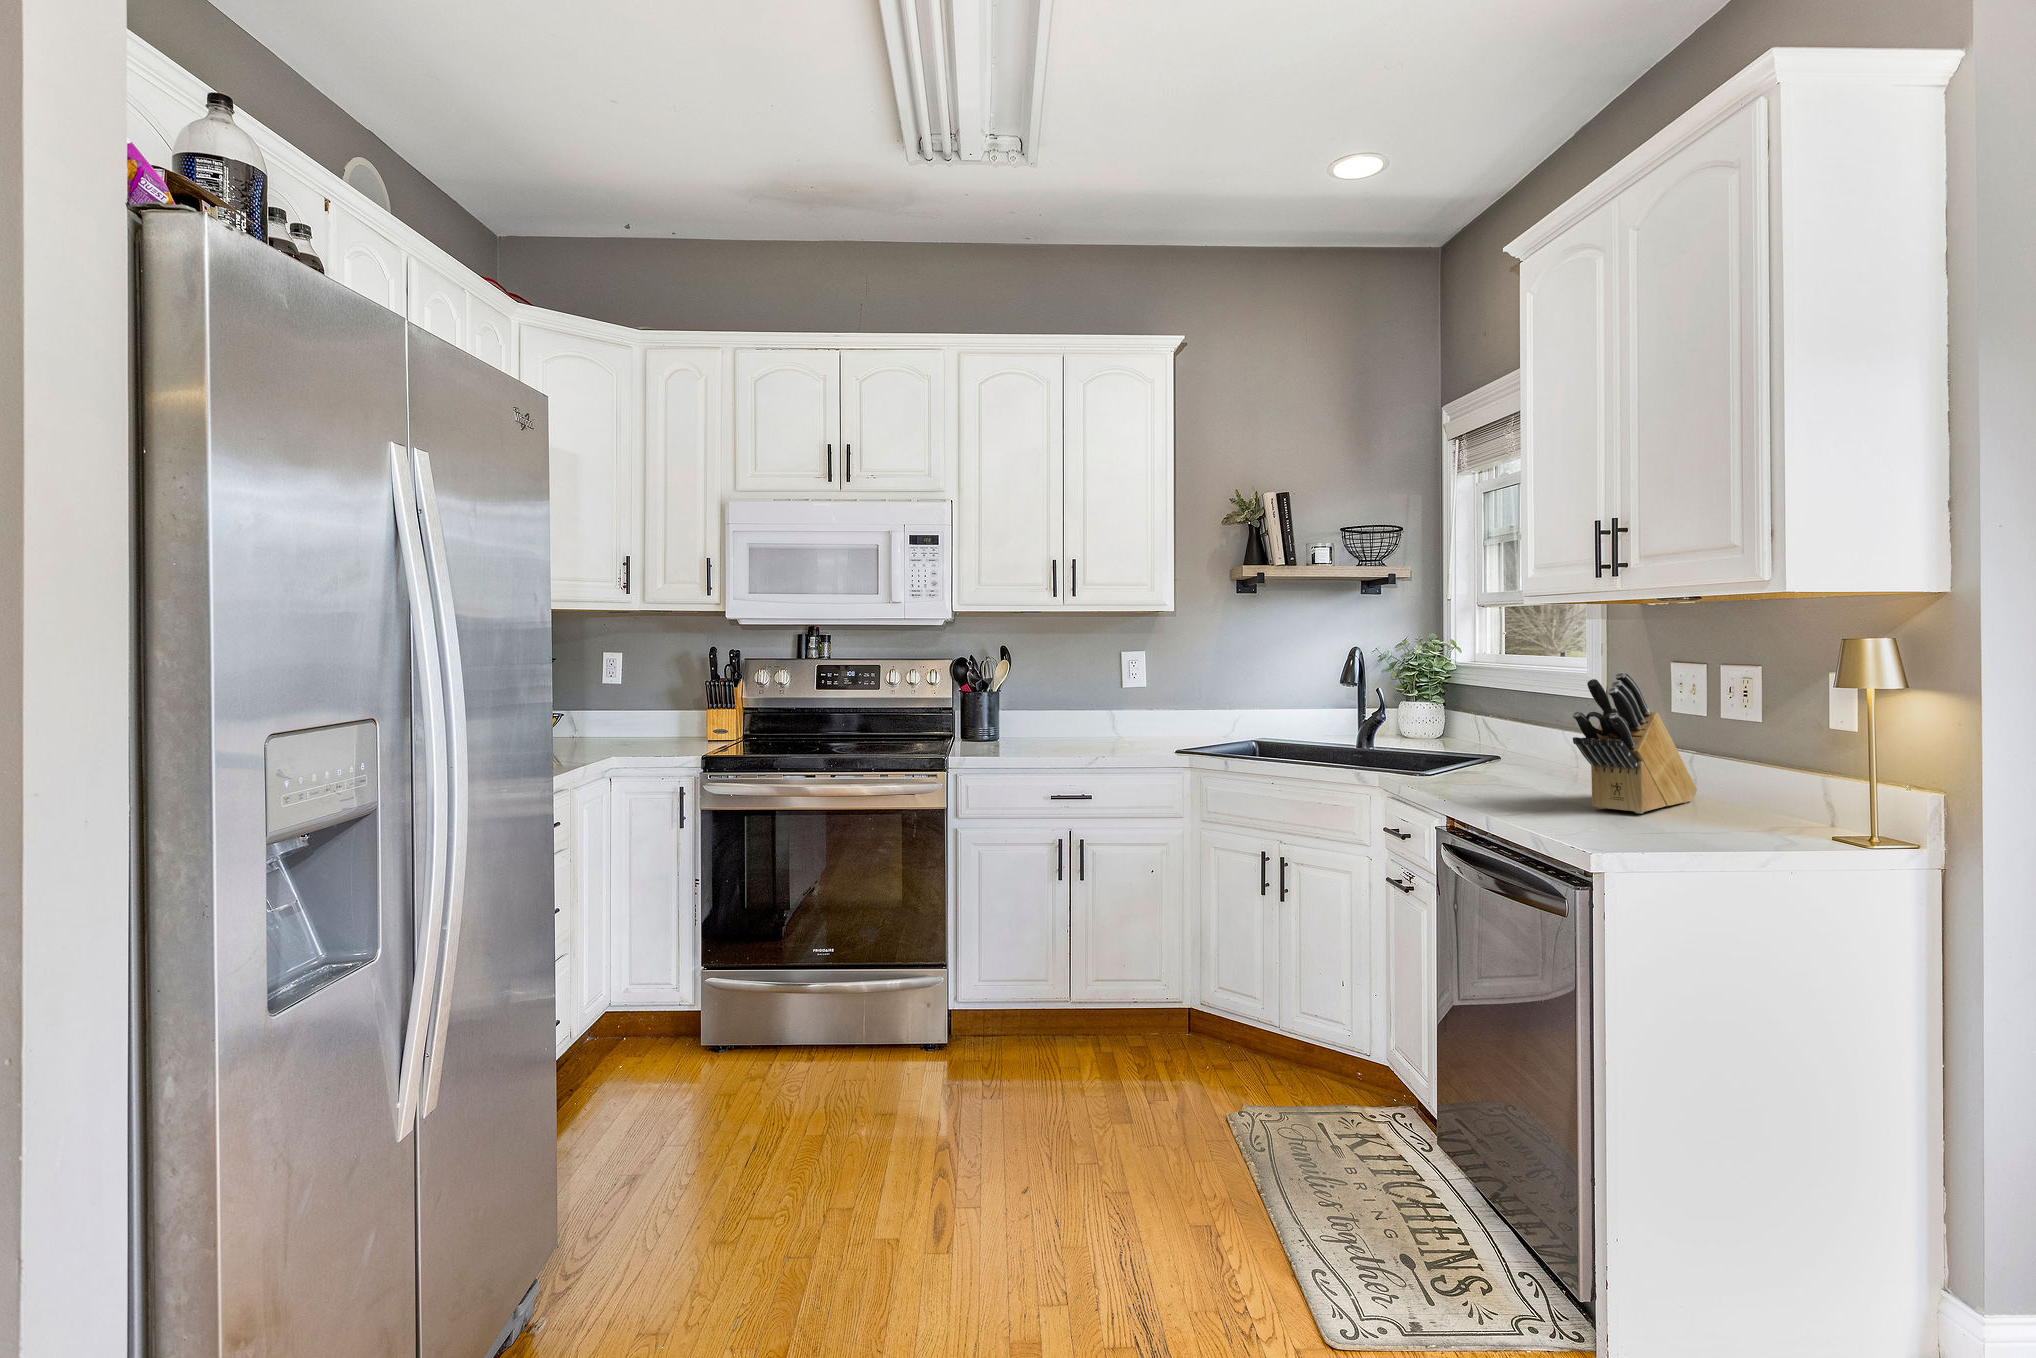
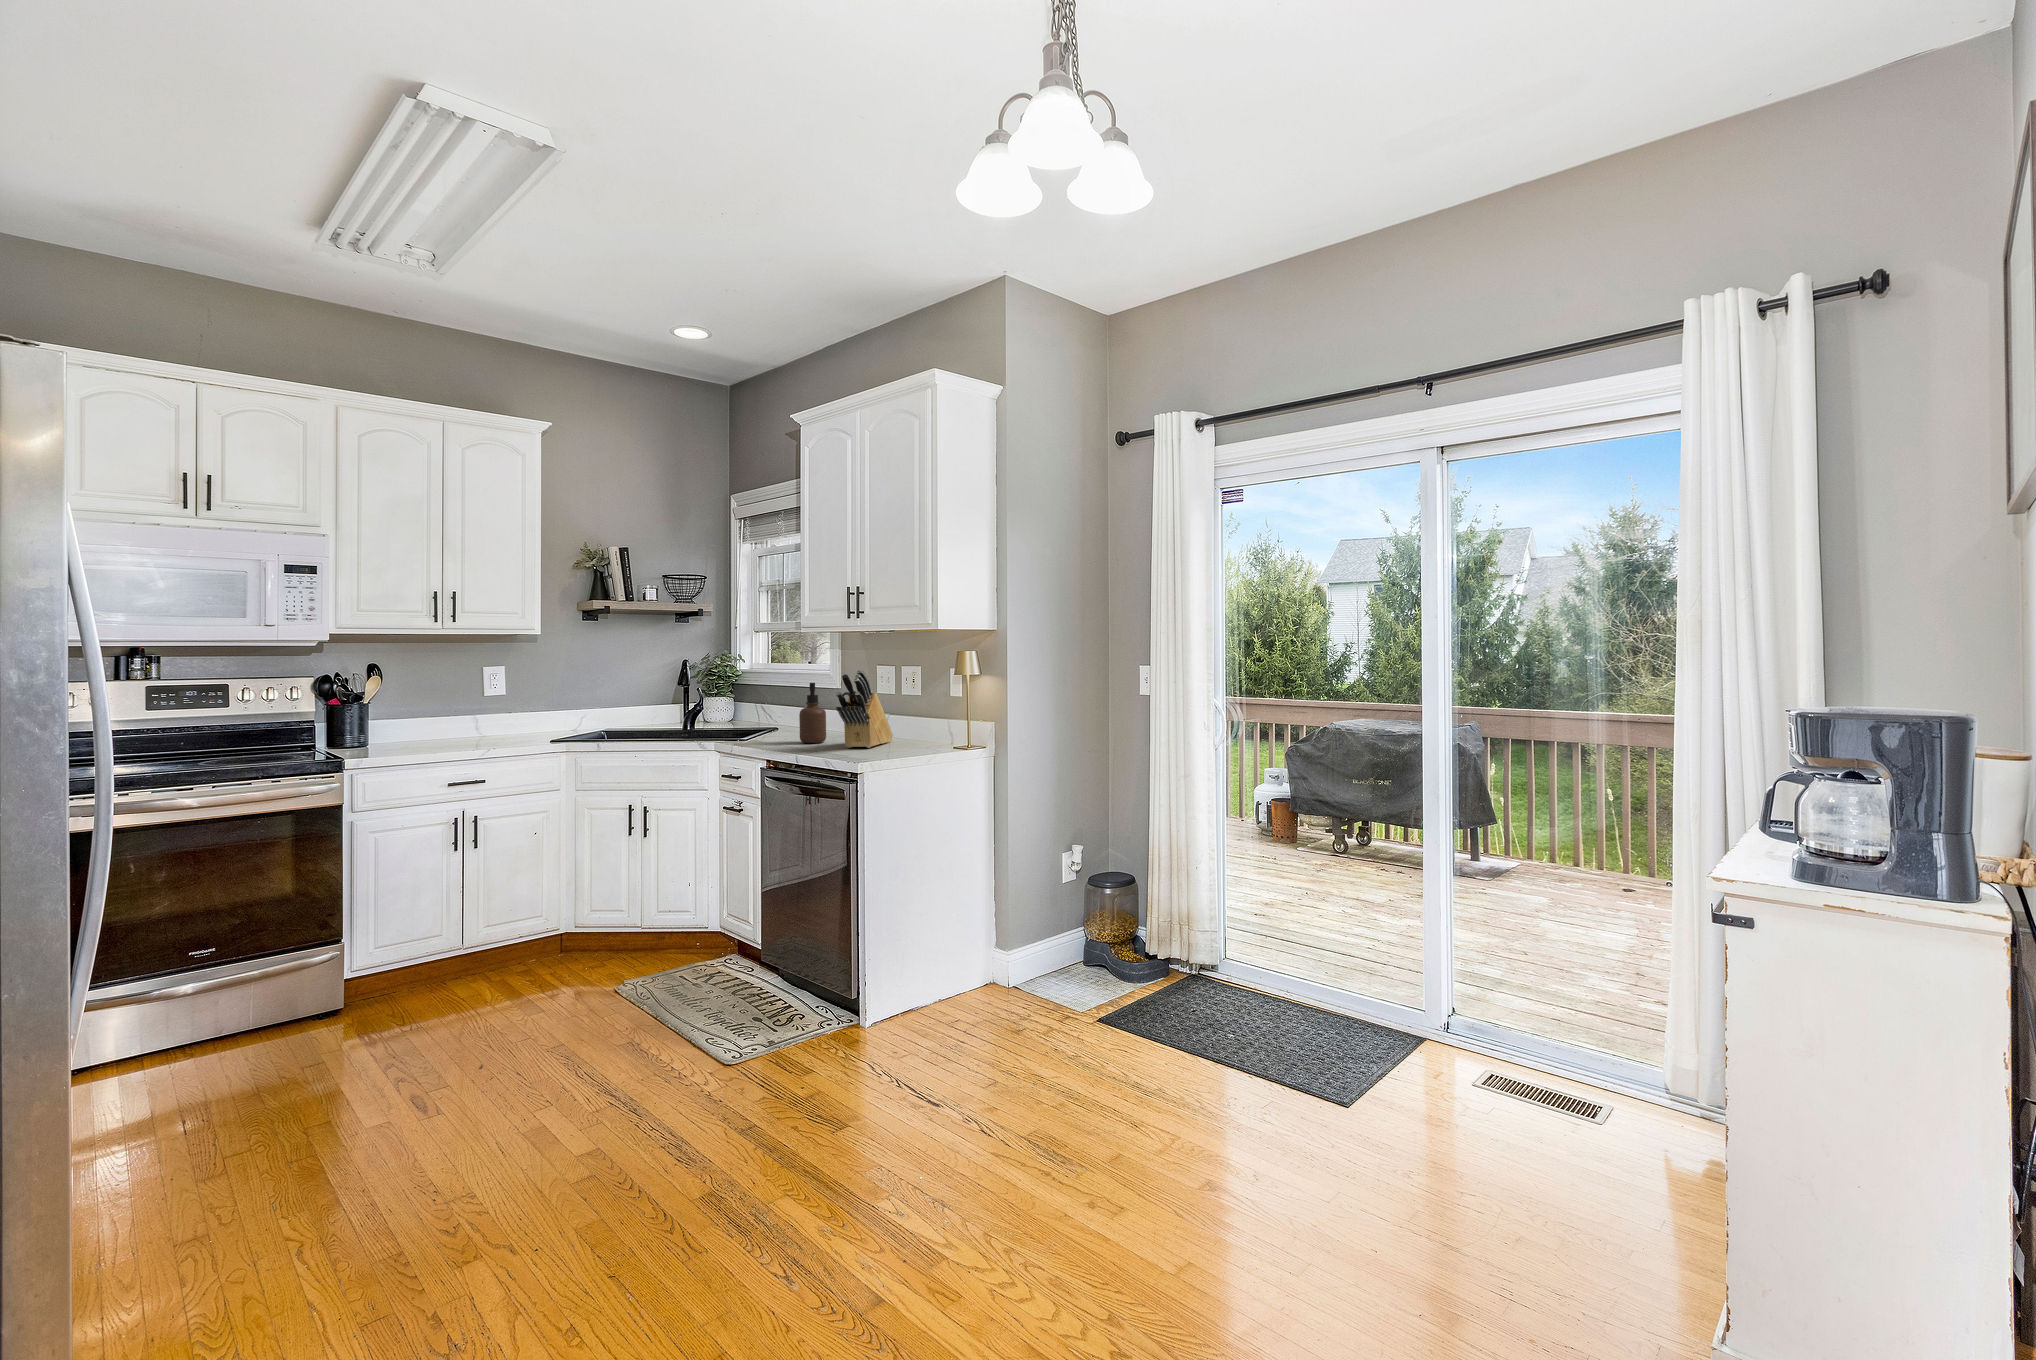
soap dispenser: none [1517,689,1565,791] -> present [799,683,826,743]

